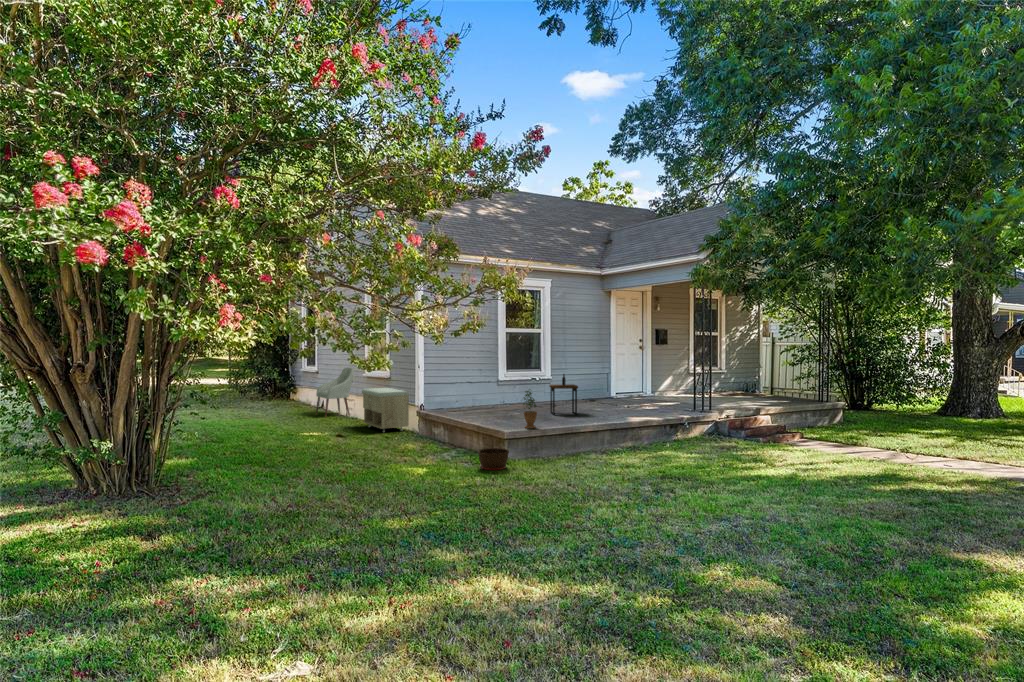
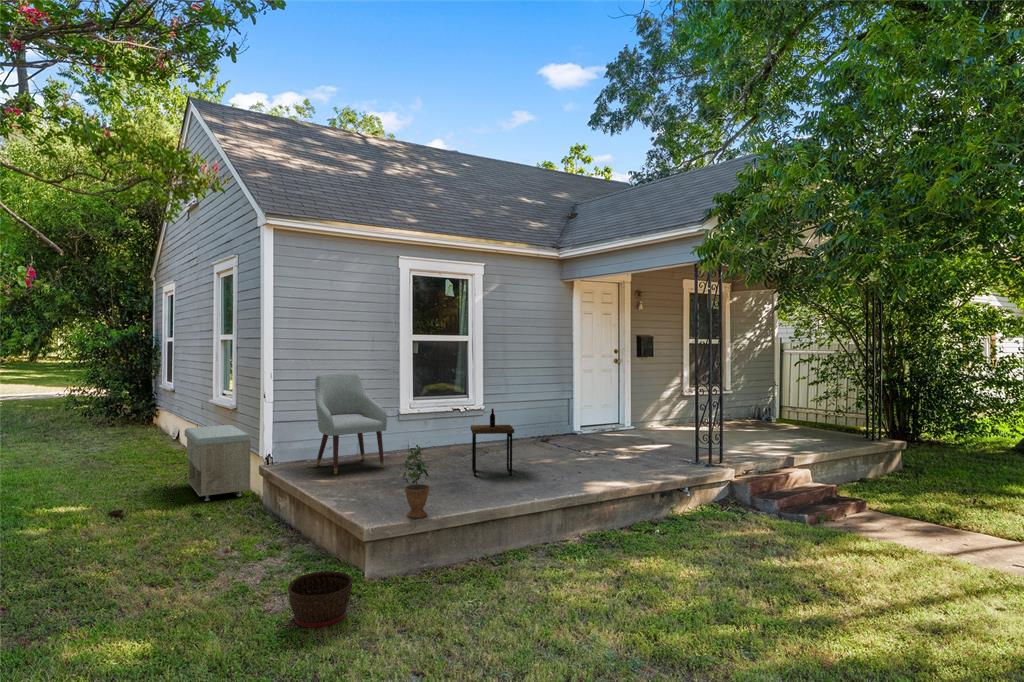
chair: present [316,368,354,418] -> present [315,373,387,474]

